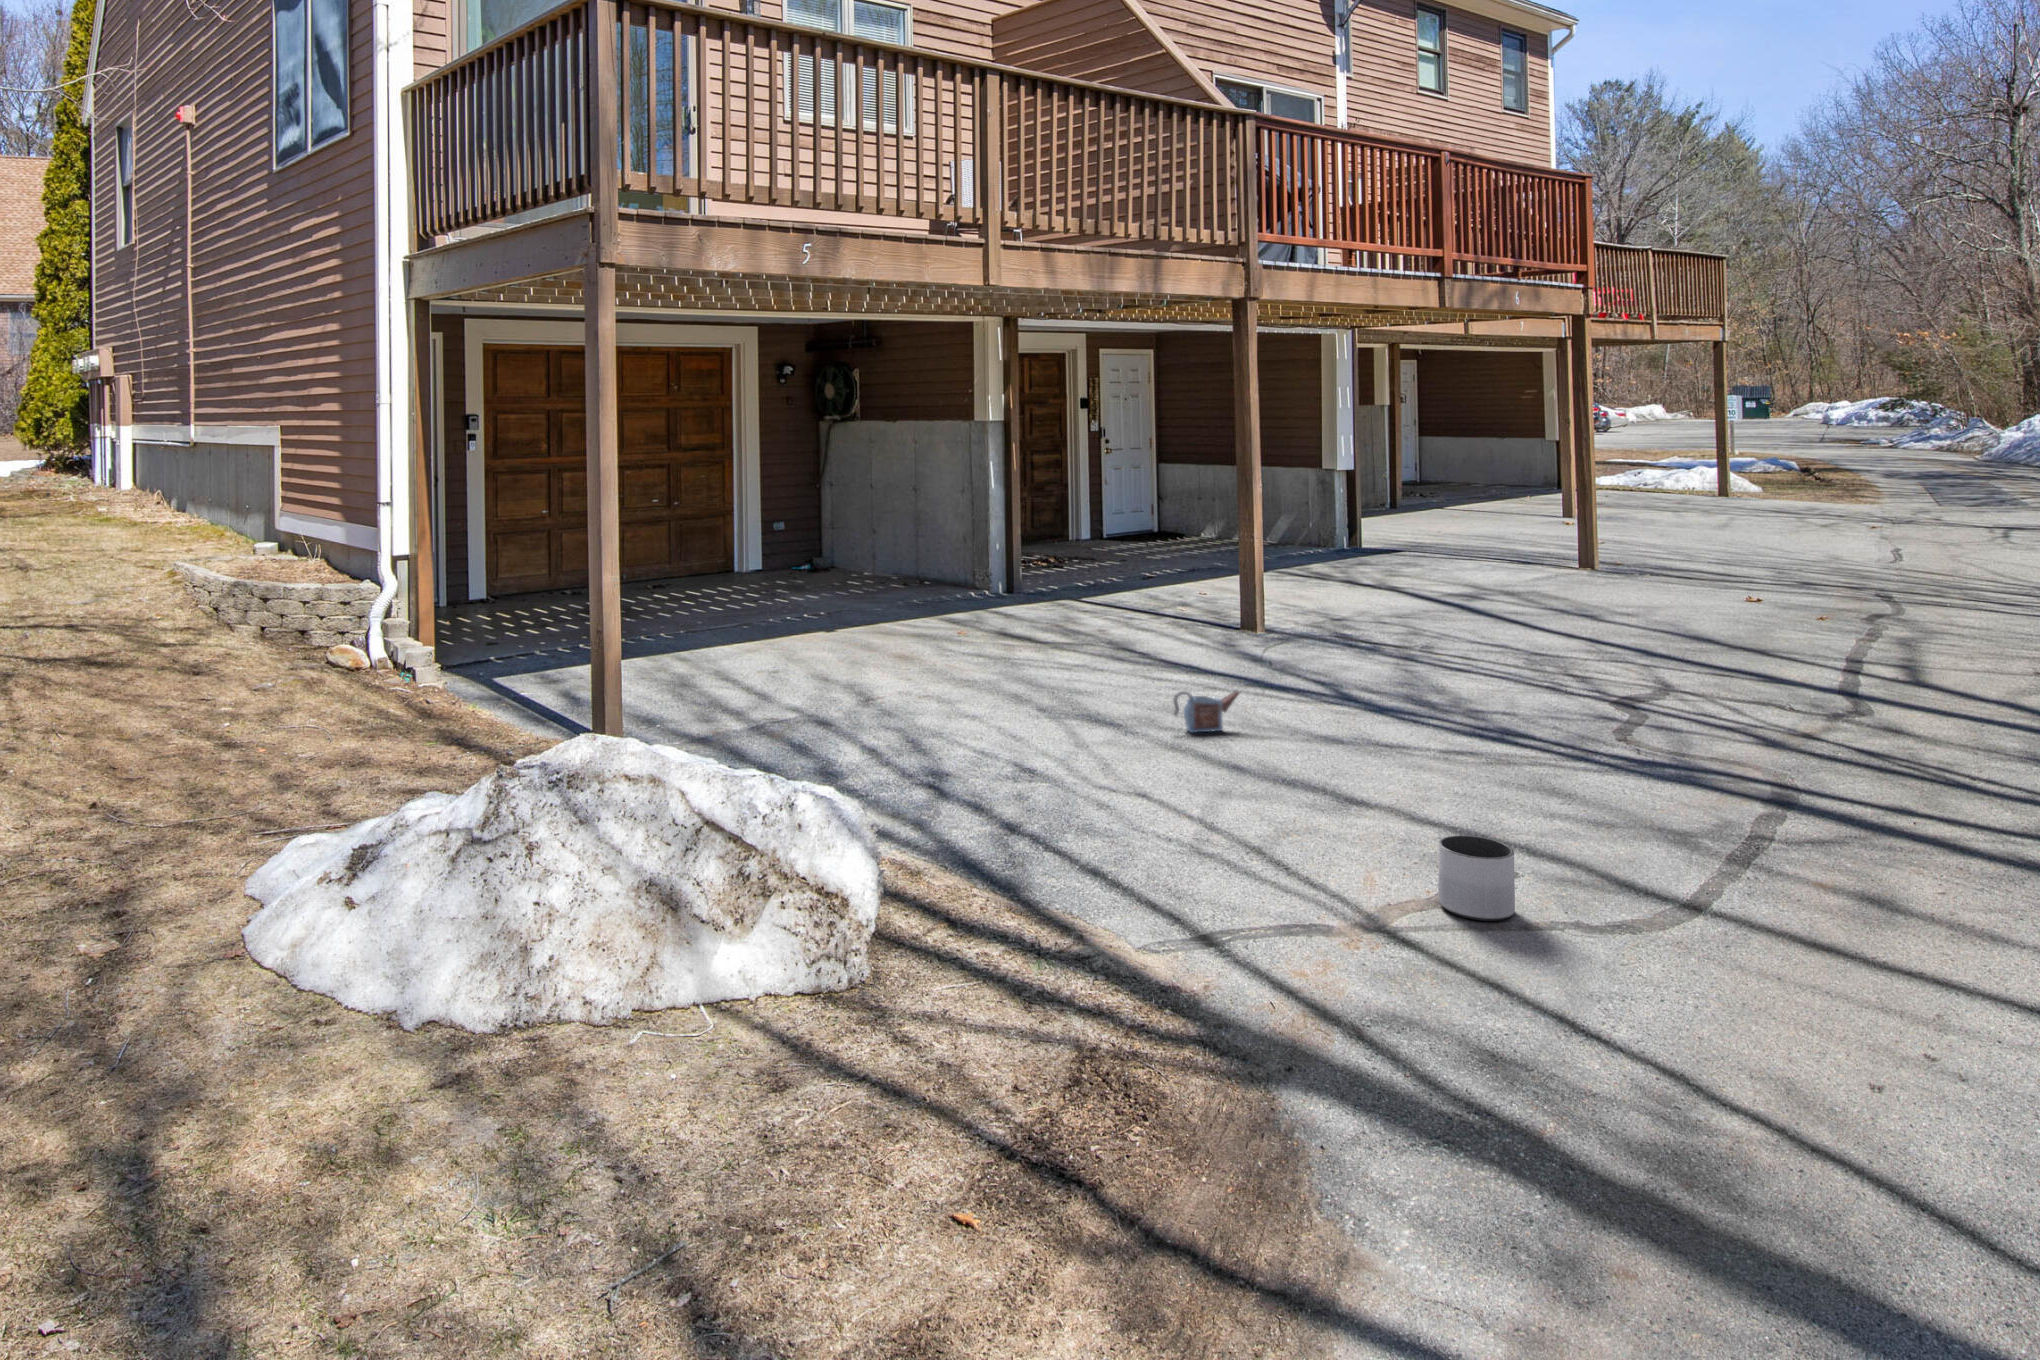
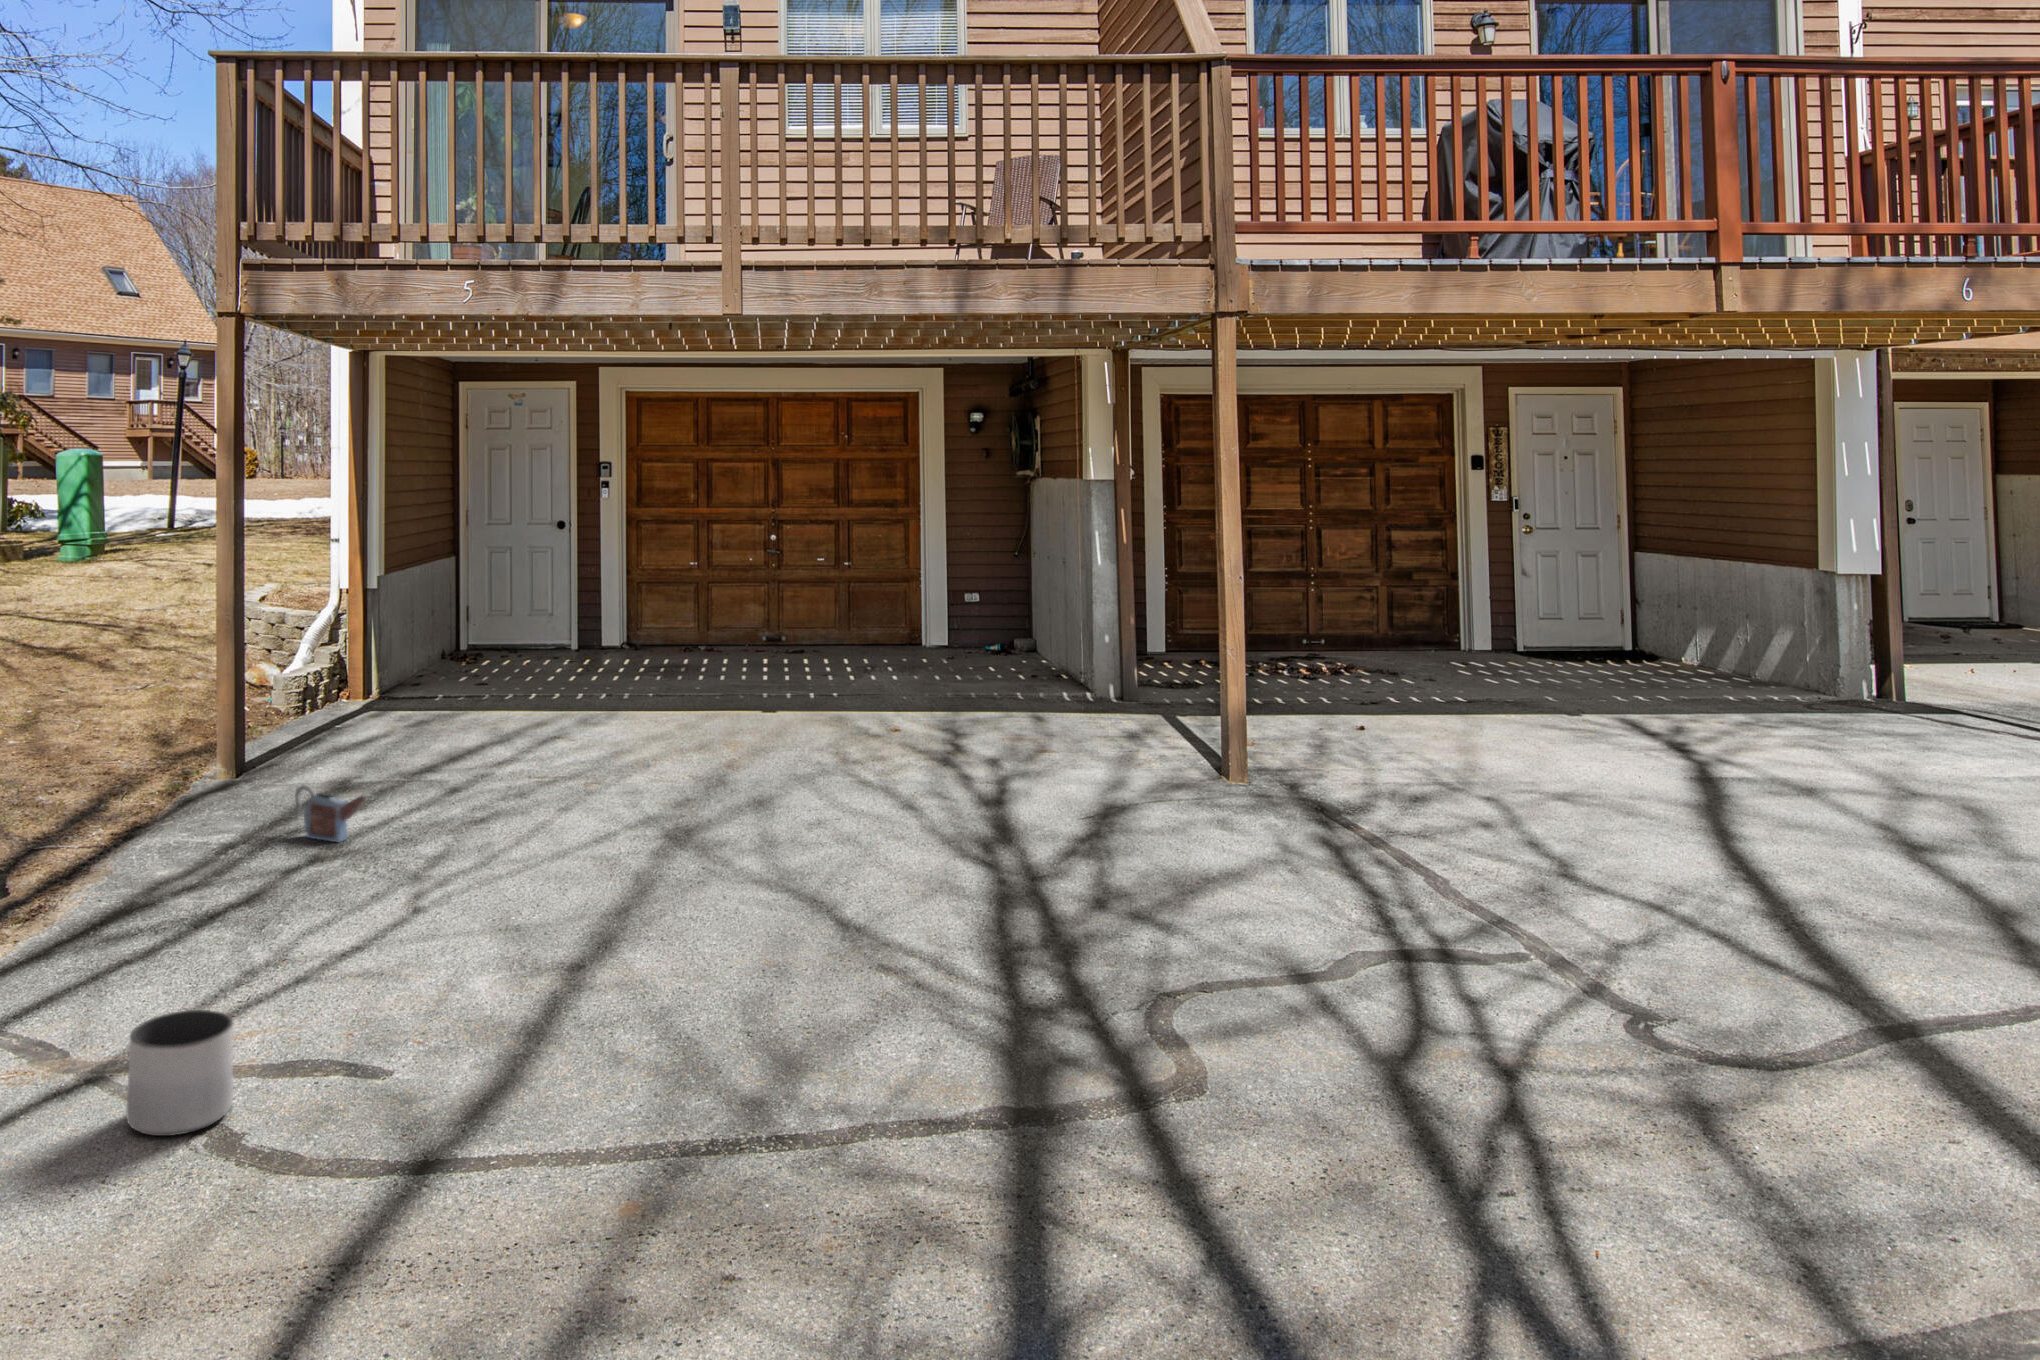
watering can: present [1173,691,1239,732] -> present [294,785,365,842]

